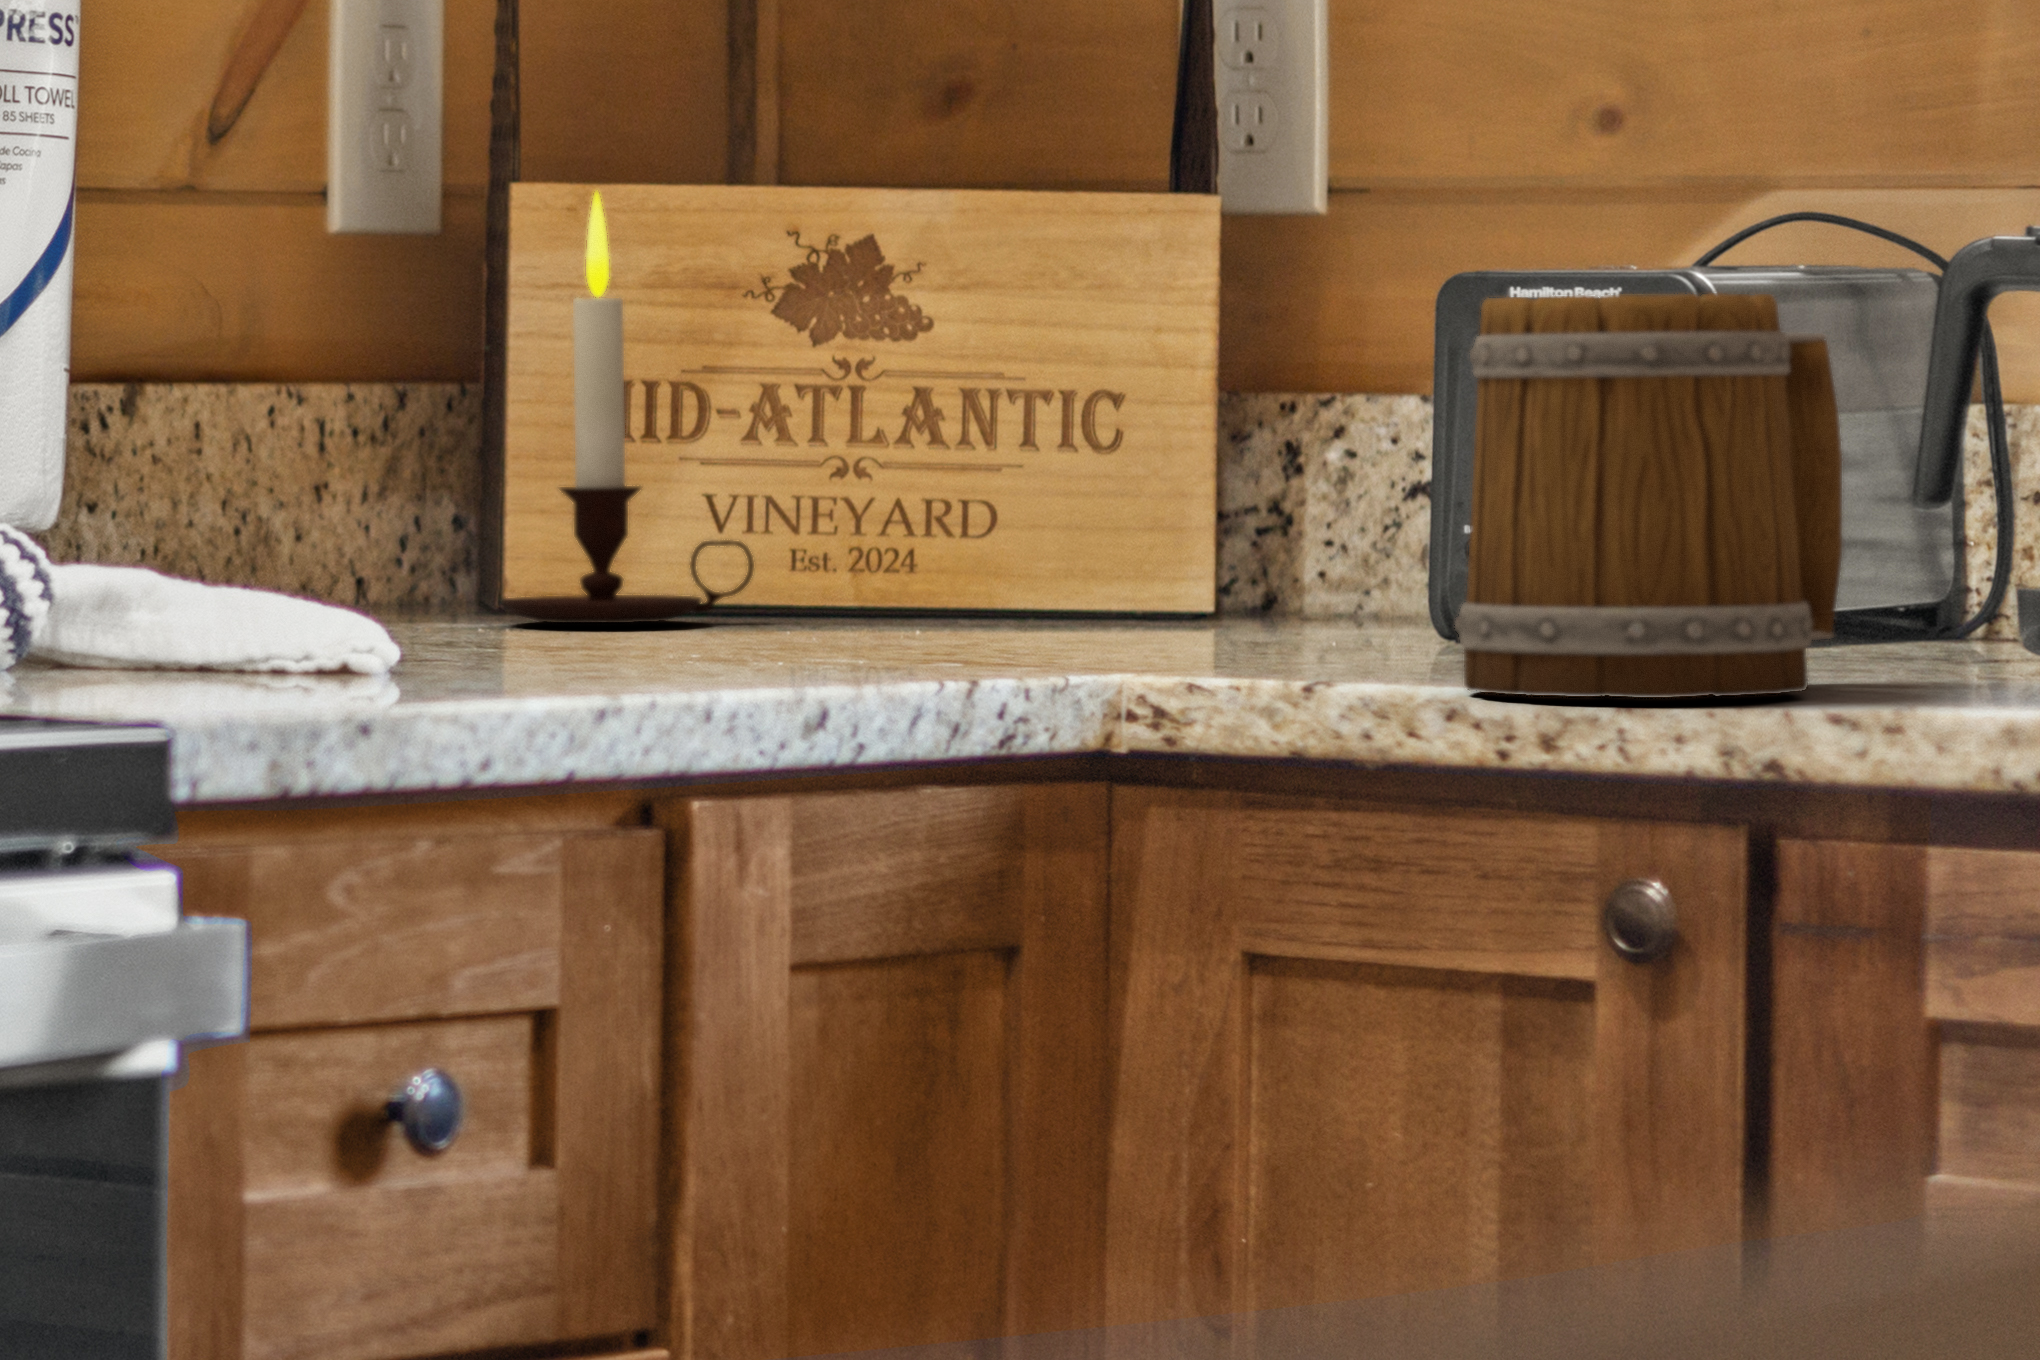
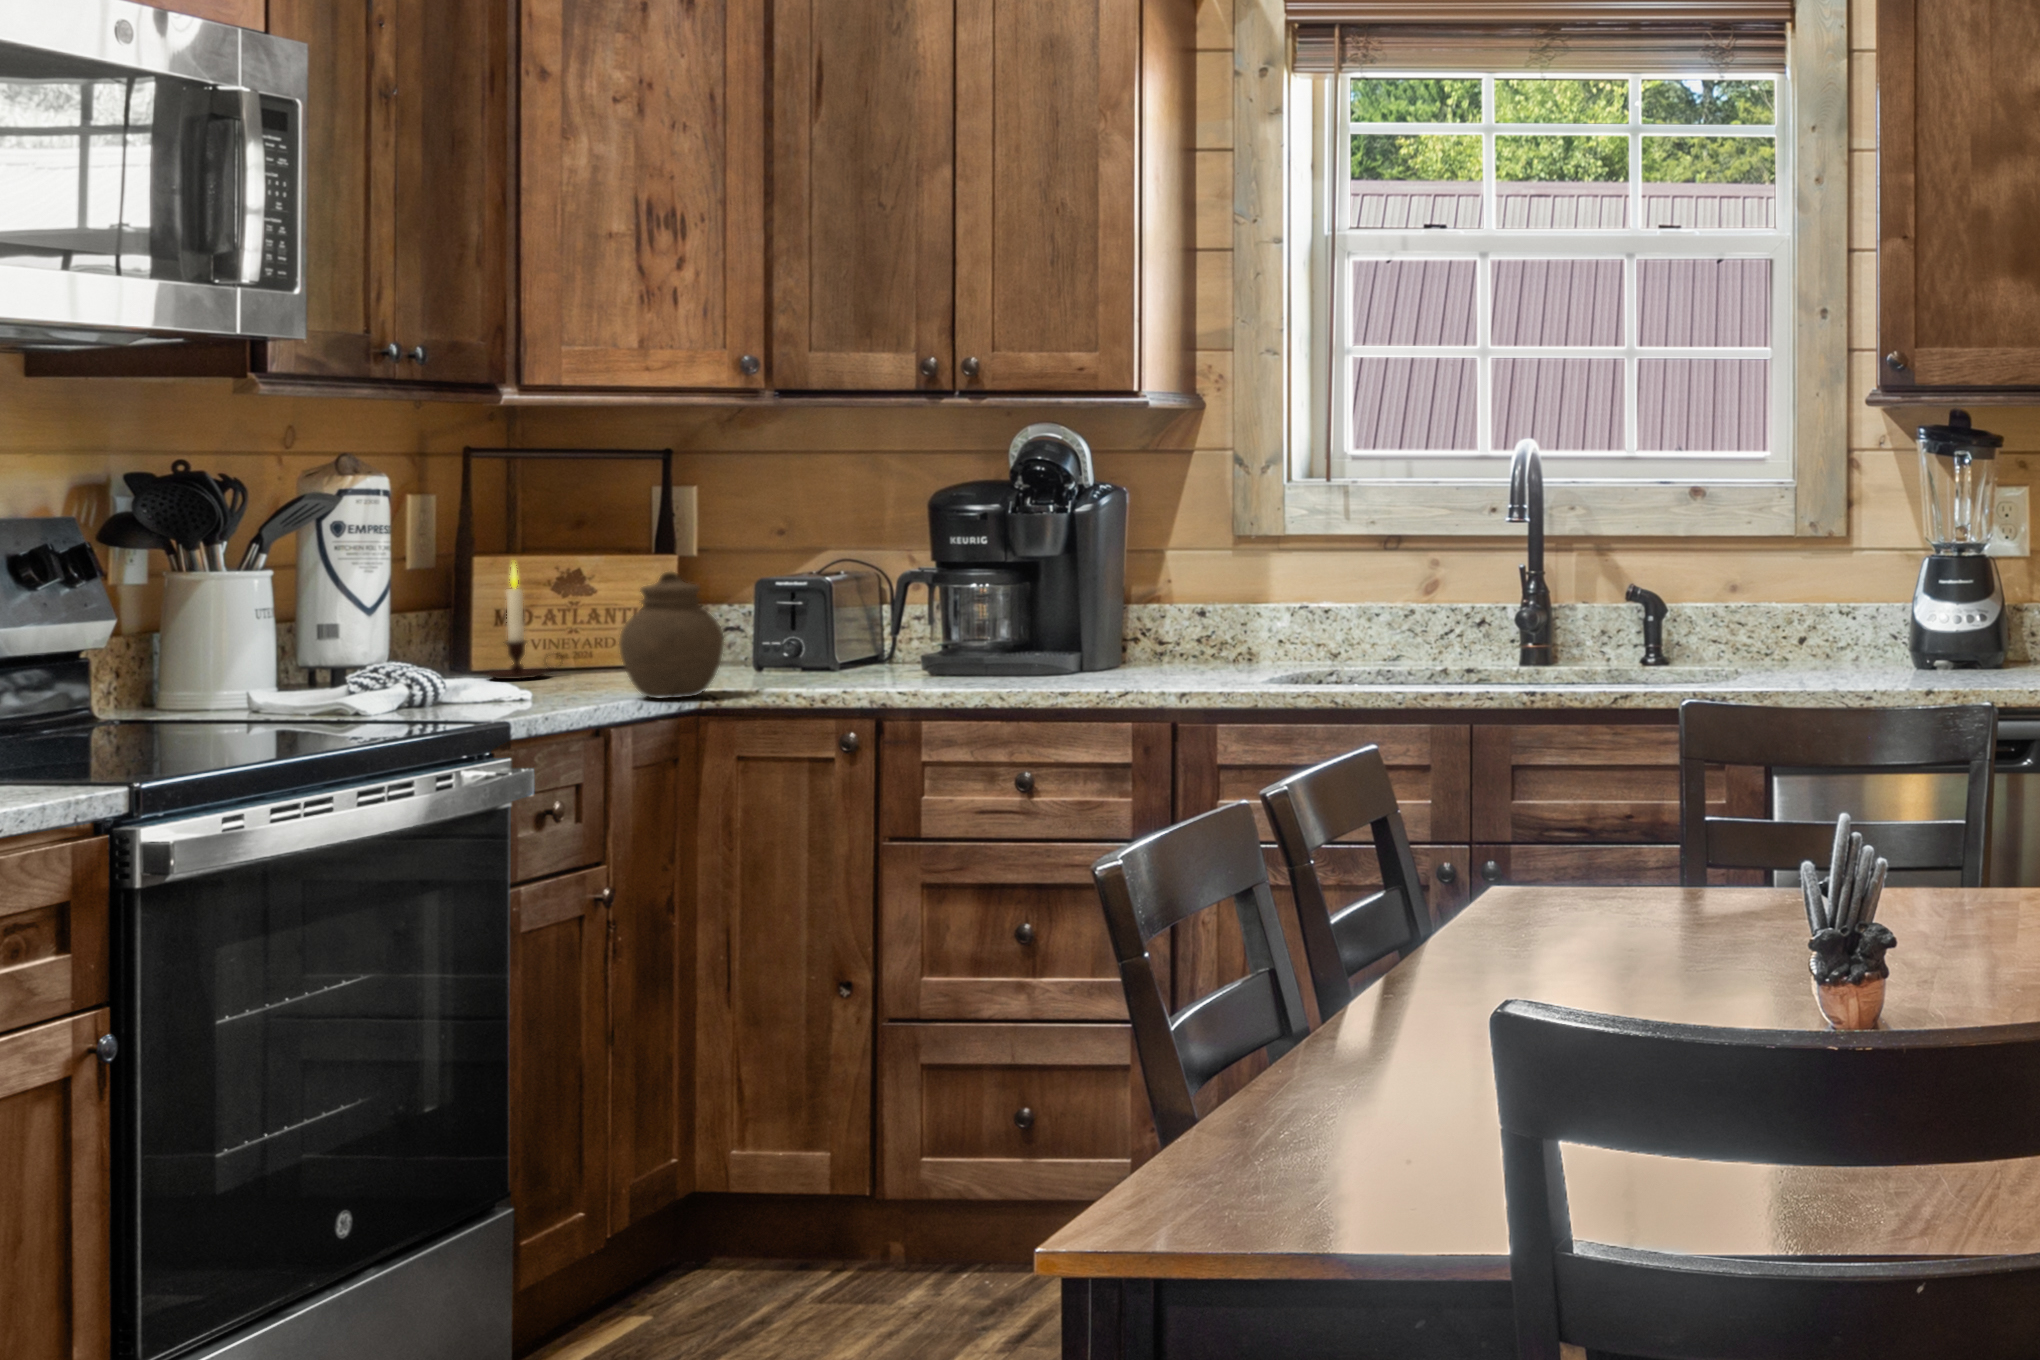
jar: none [782,173,1160,685] -> present [619,571,724,699]
mug: present [1455,293,1842,698] -> none [802,596,892,693]

